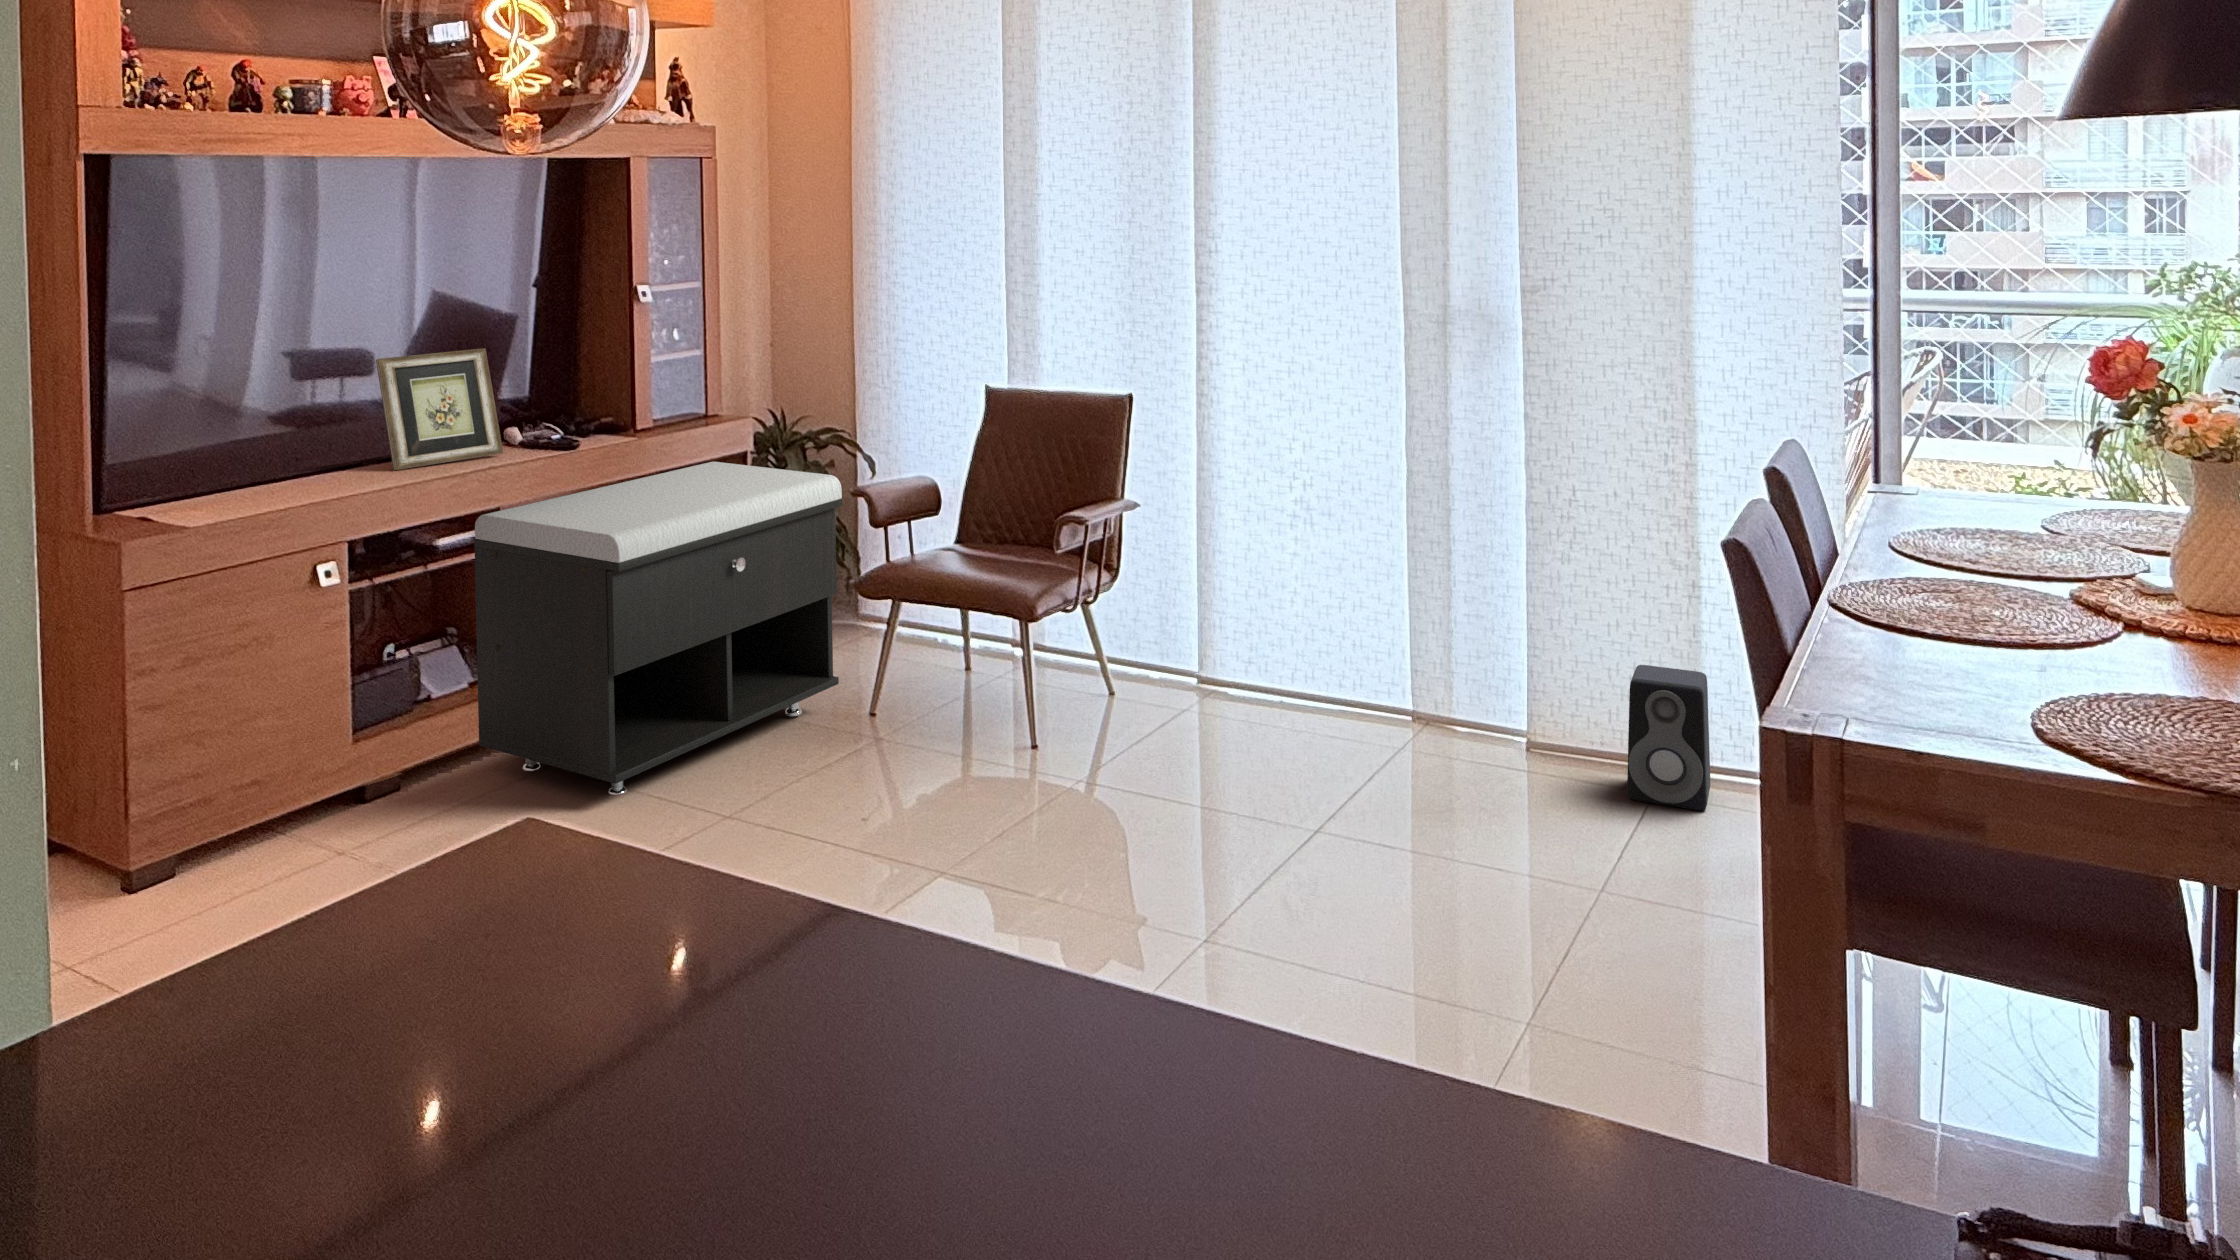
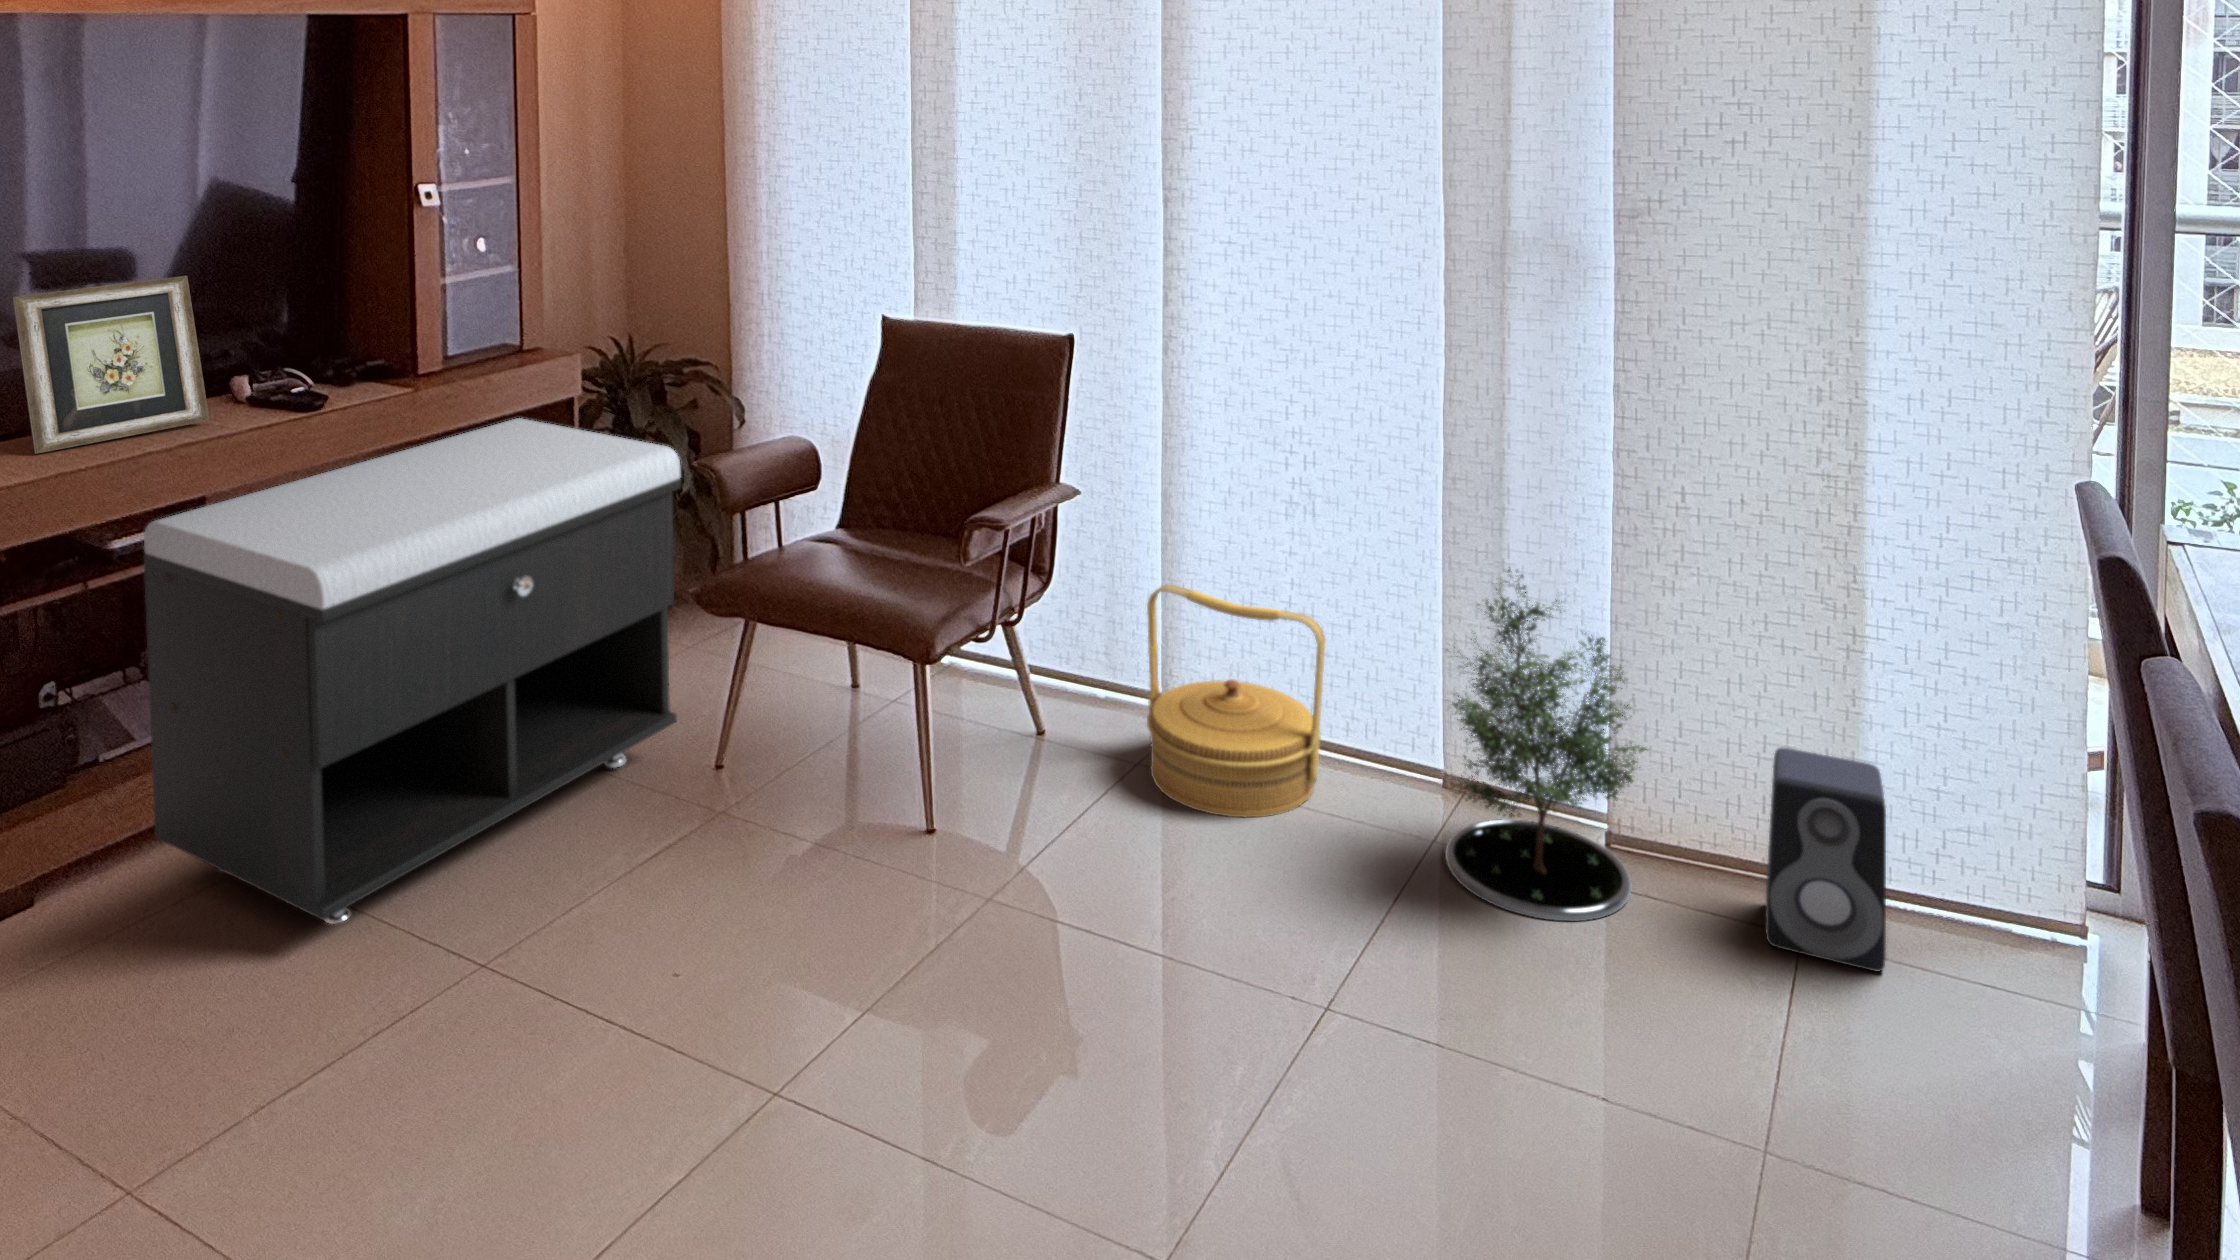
potted tree: none [1400,540,1550,789] -> present [1445,567,1647,921]
woven basket: none [1190,577,1321,740] -> present [1147,584,1326,818]

